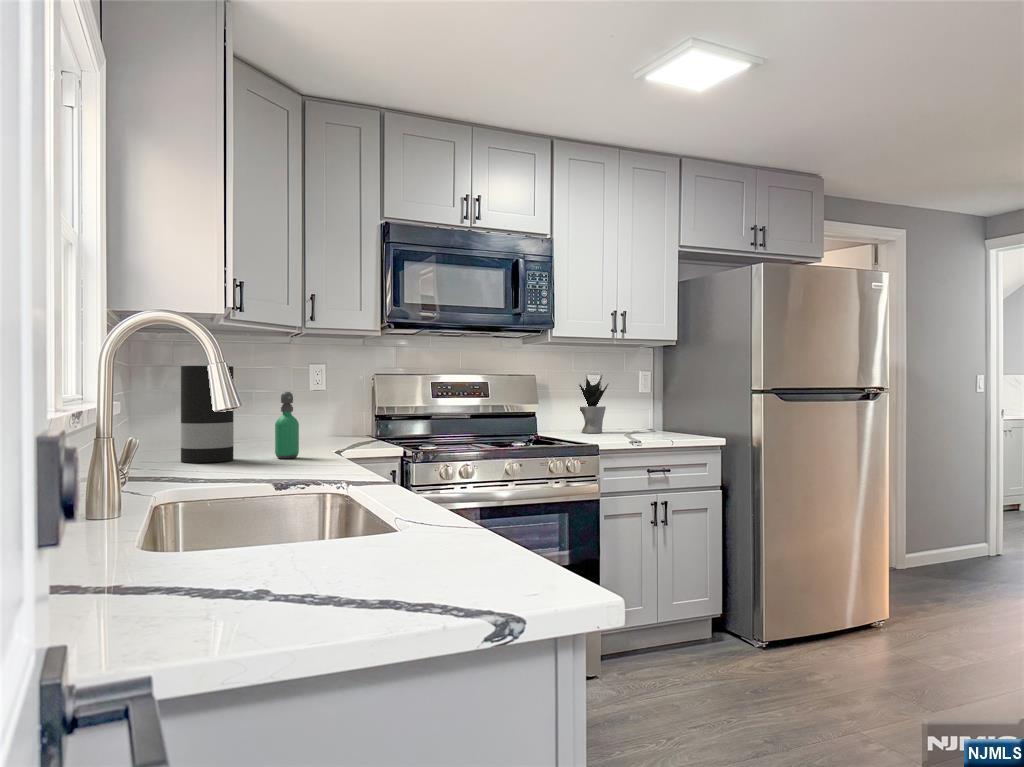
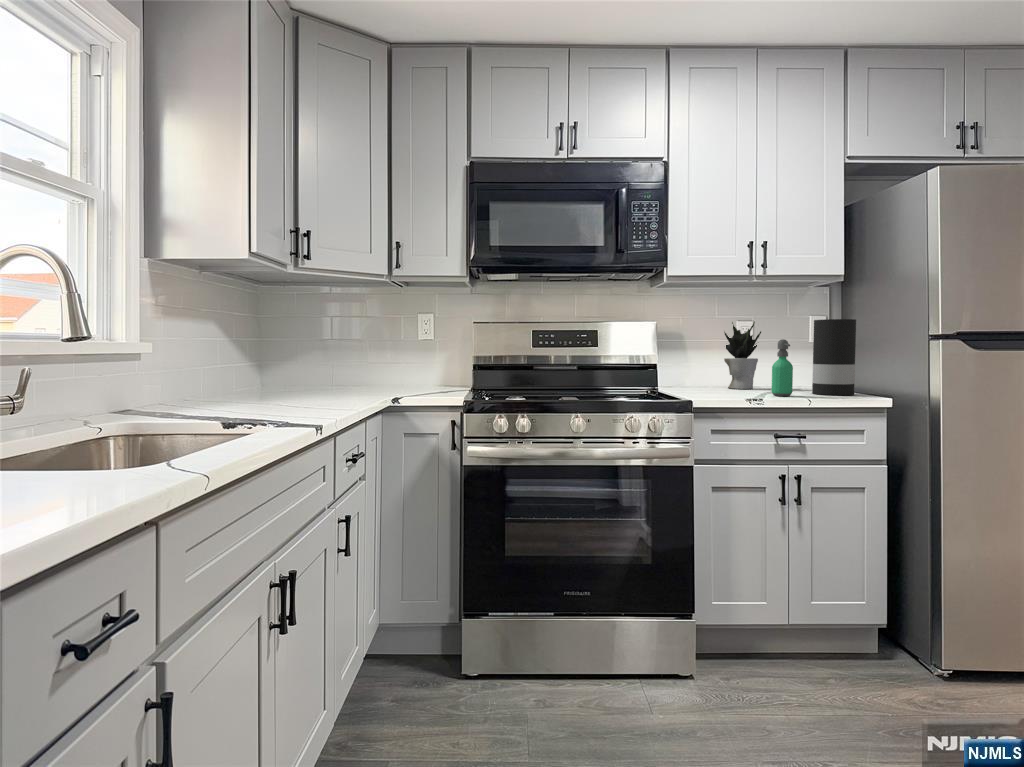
vase: present [181,366,233,463] -> present [812,319,856,395]
soap dispenser: present [275,392,299,458] -> present [771,339,793,396]

